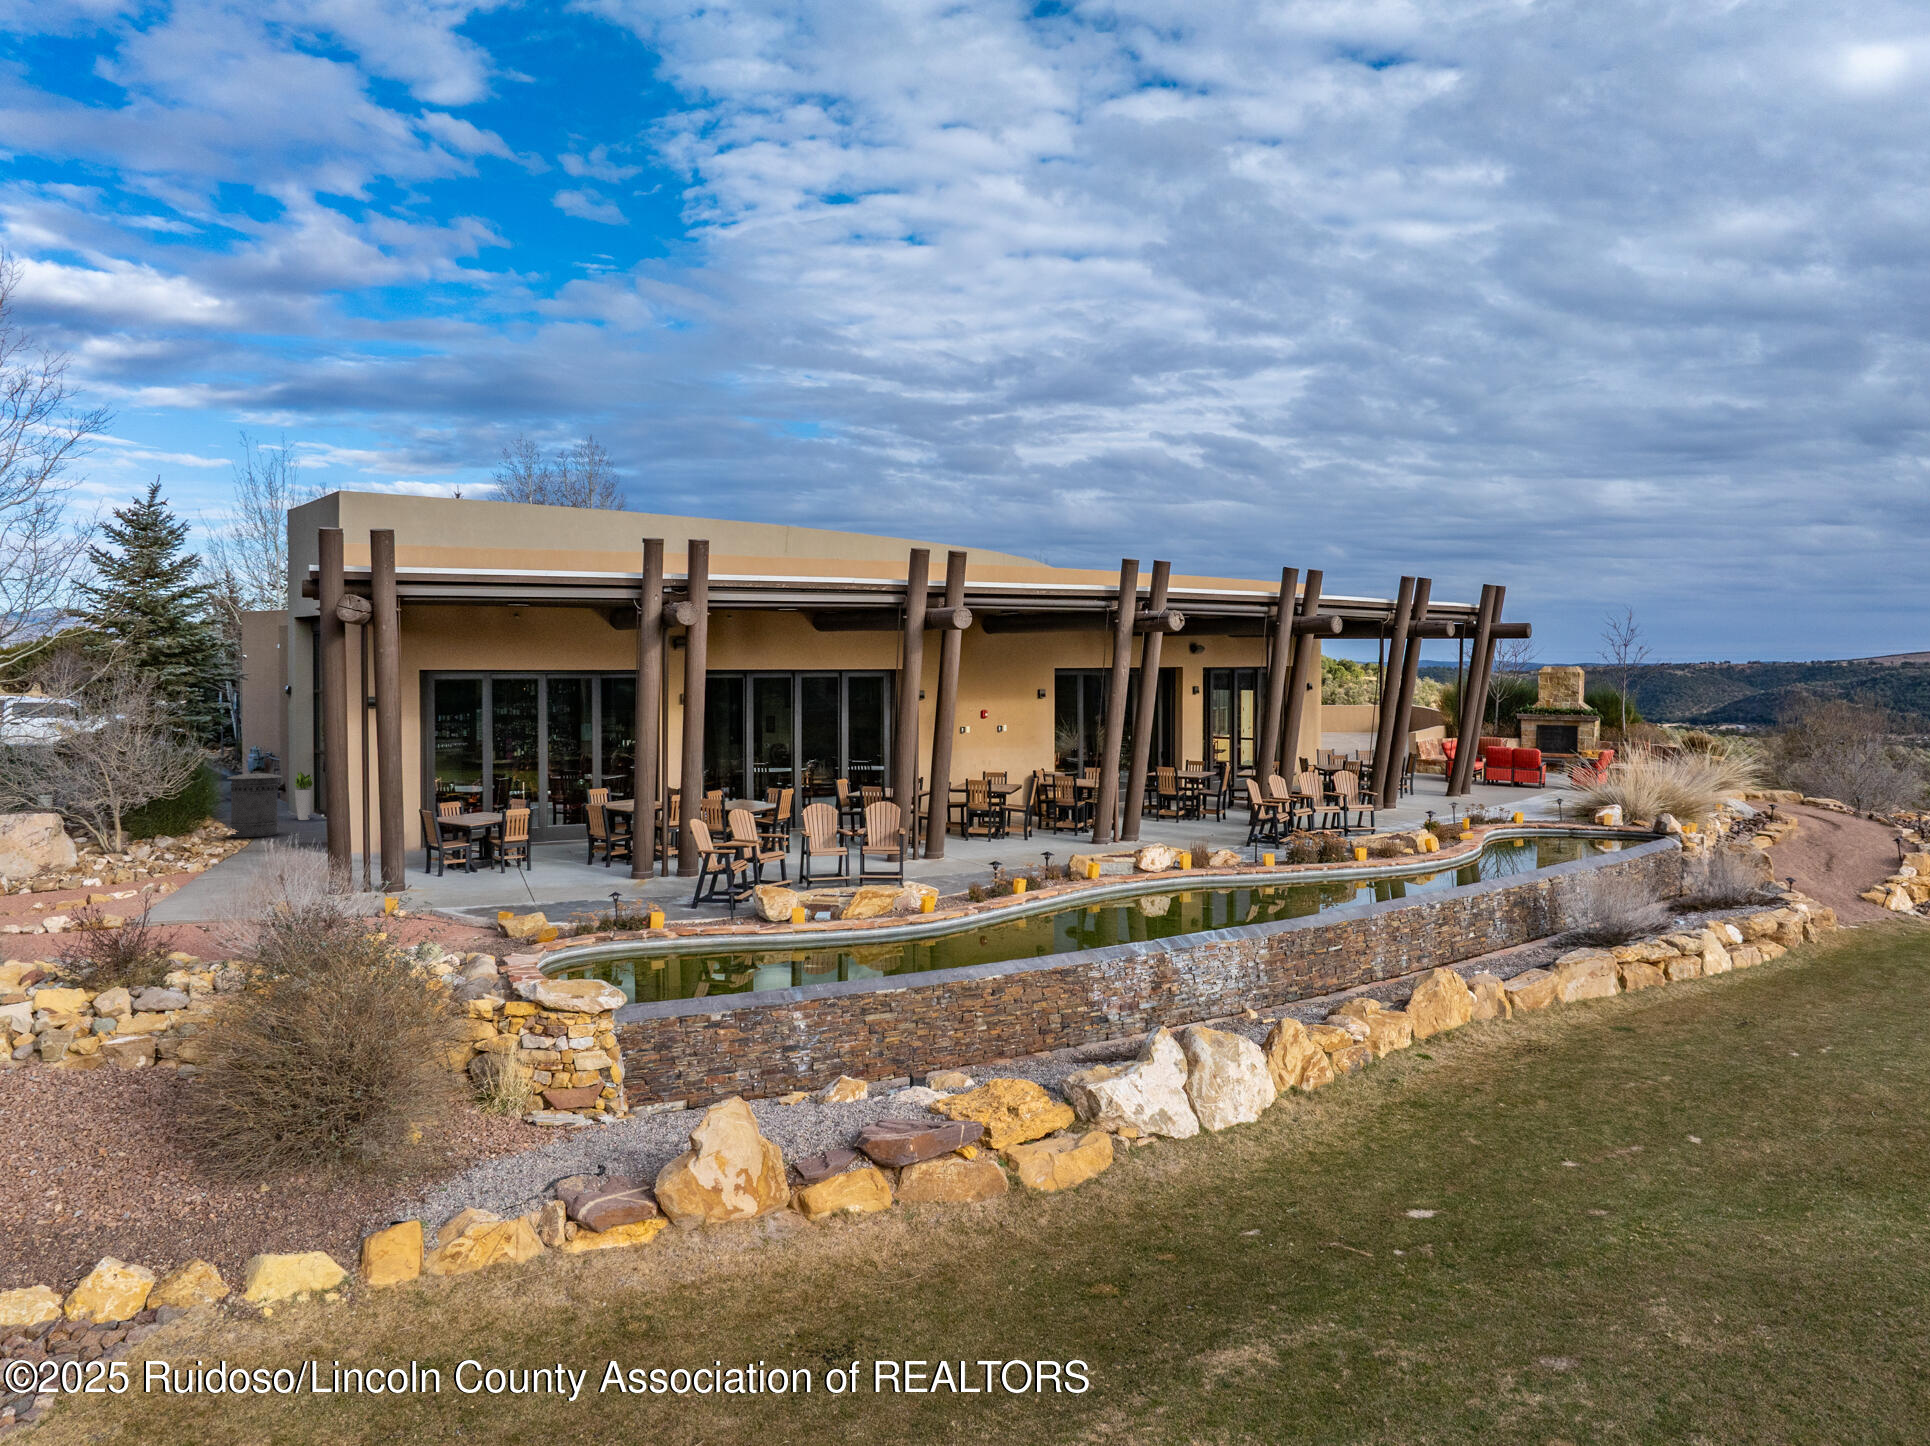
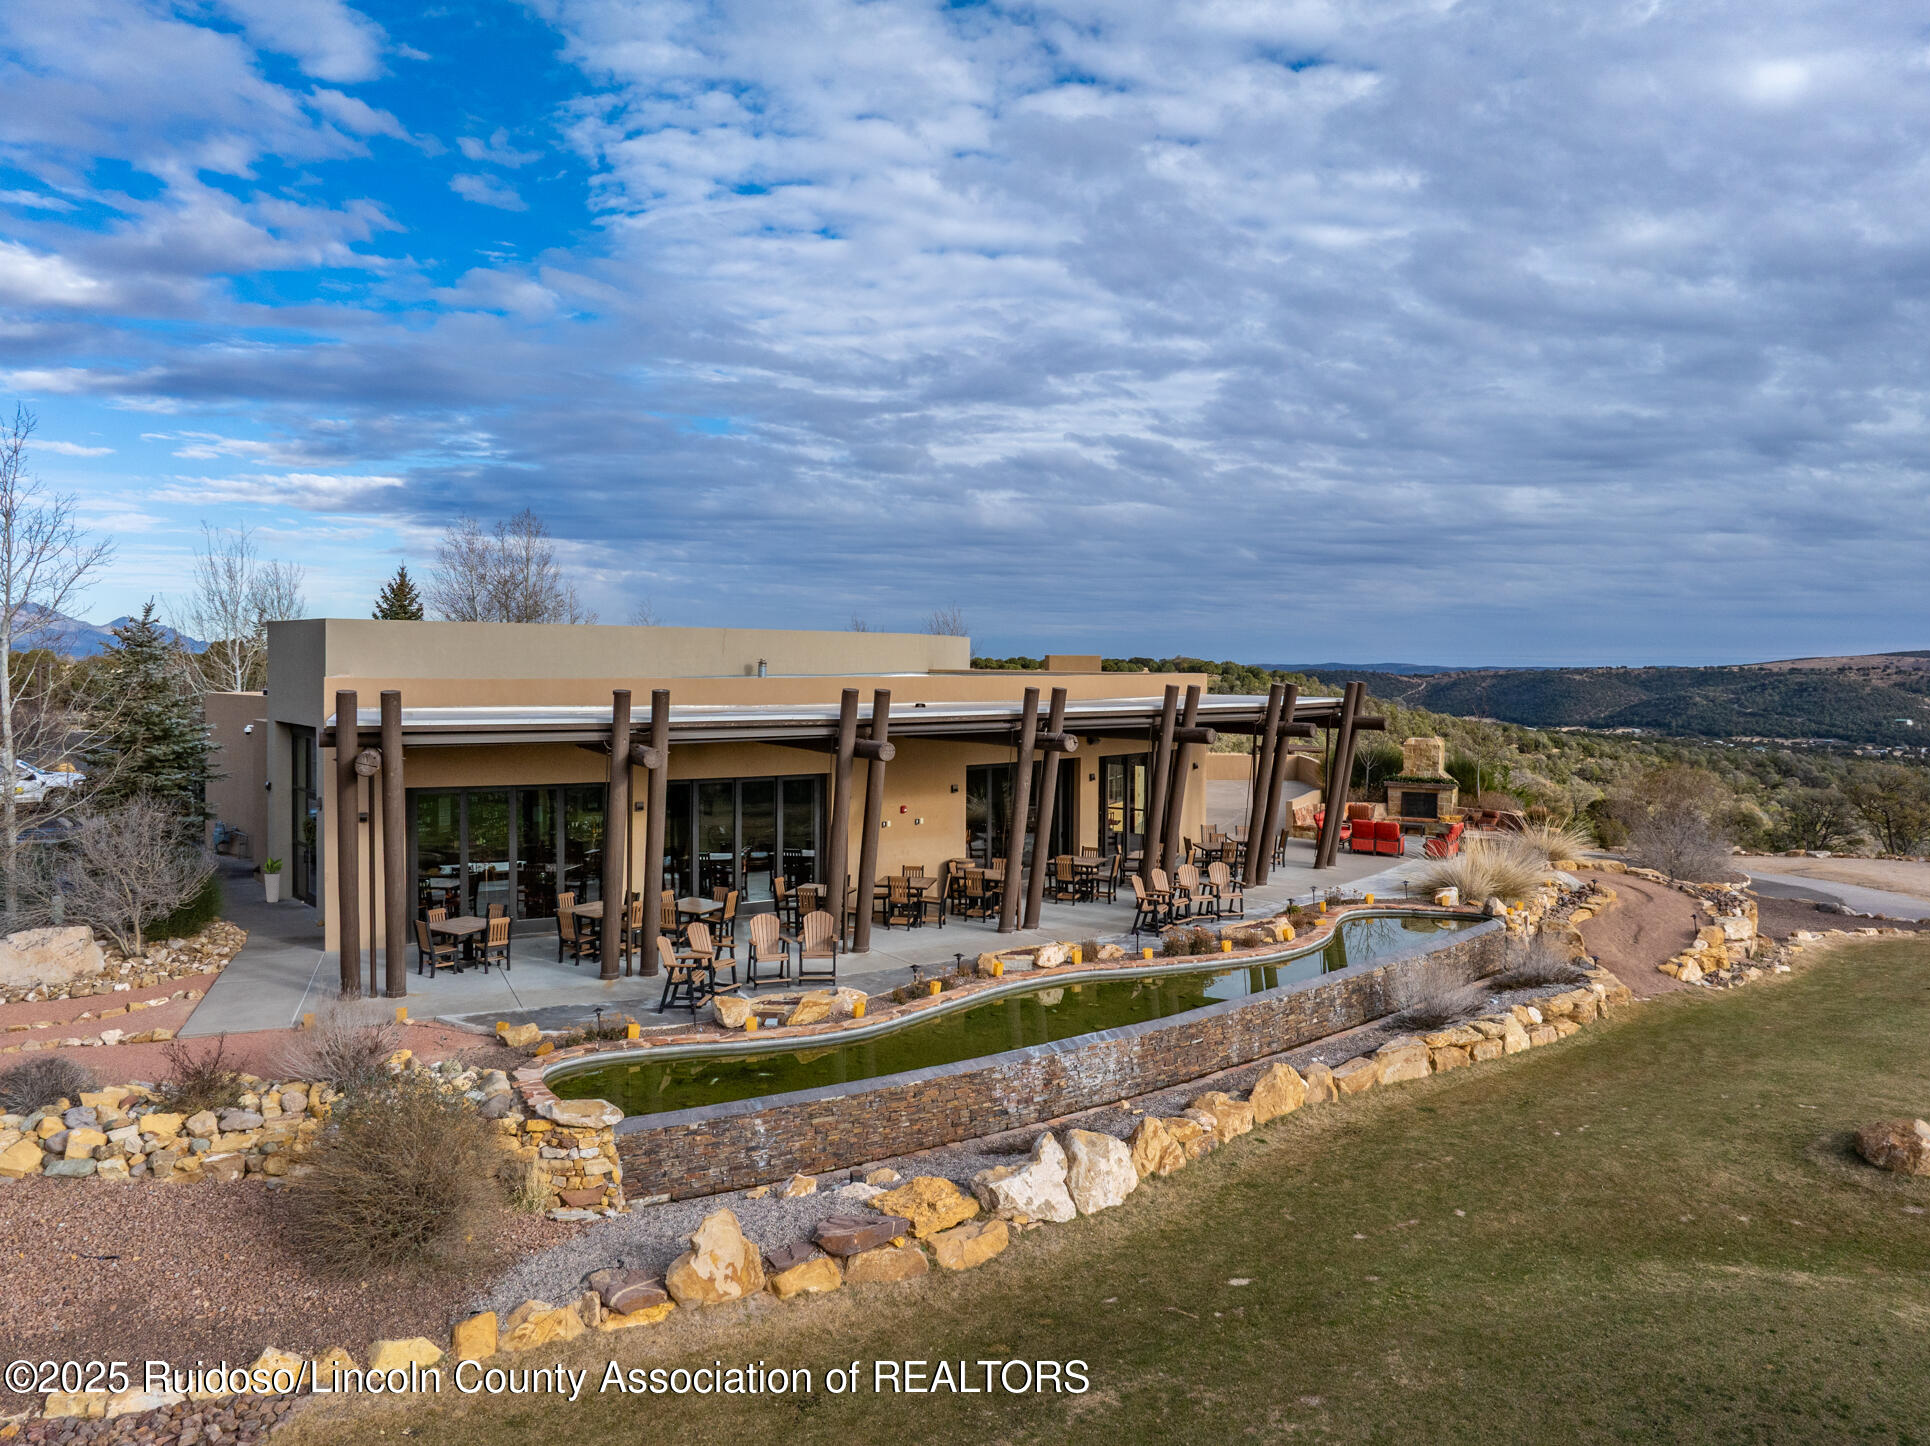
trash can: present [227,772,282,837] -> none [208,864,259,926]

